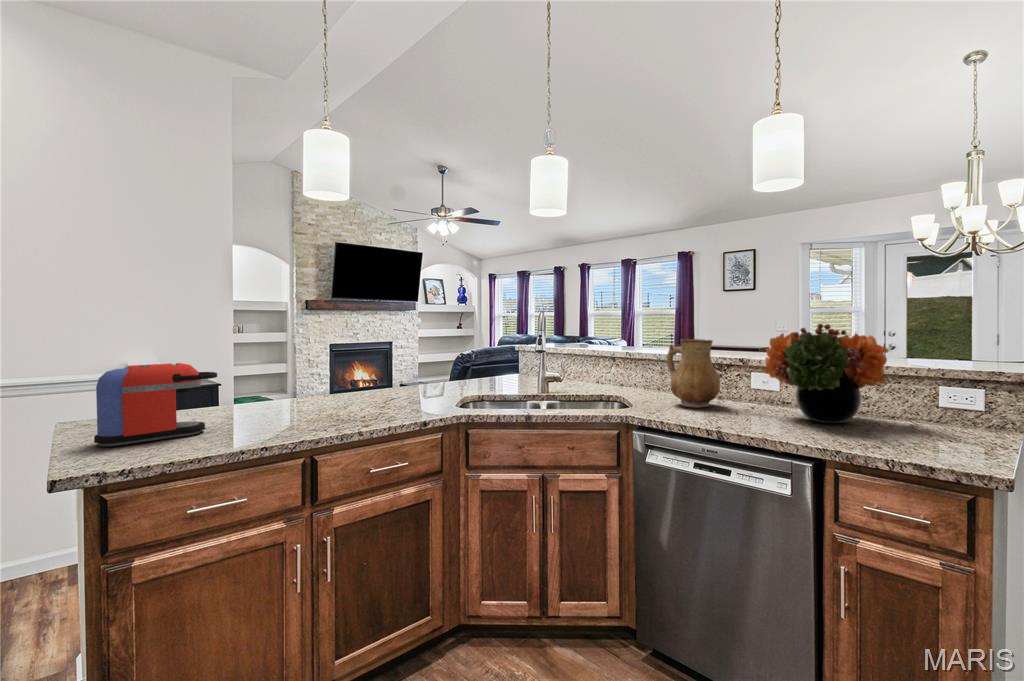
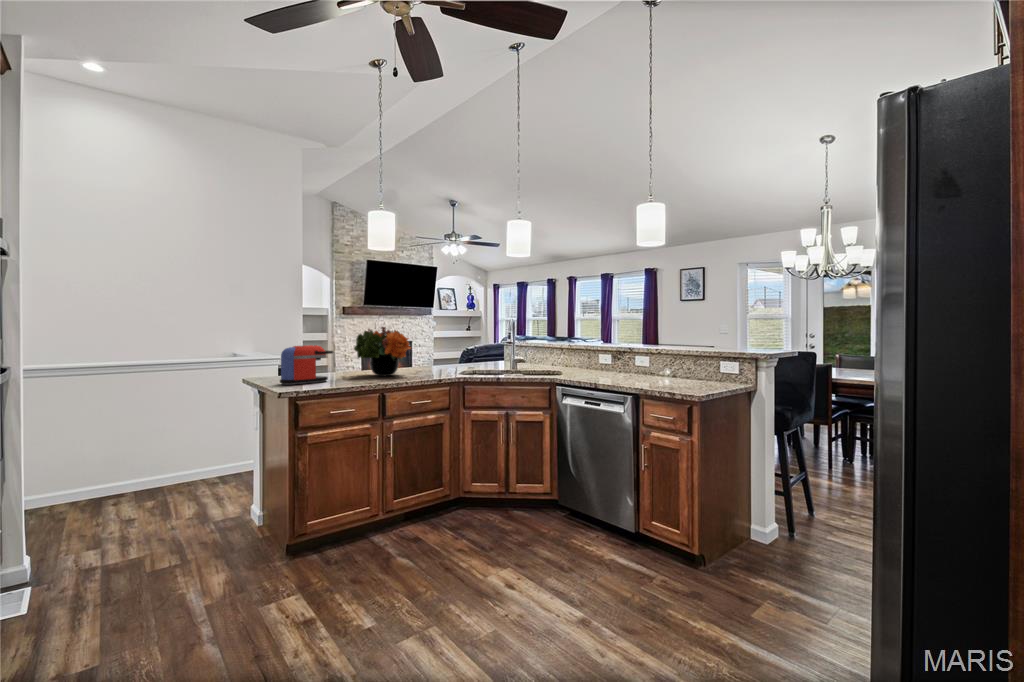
flower arrangement: present [764,324,888,423] -> present [354,327,411,376]
ceramic pitcher: present [667,339,720,407] -> none [583,336,611,375]

